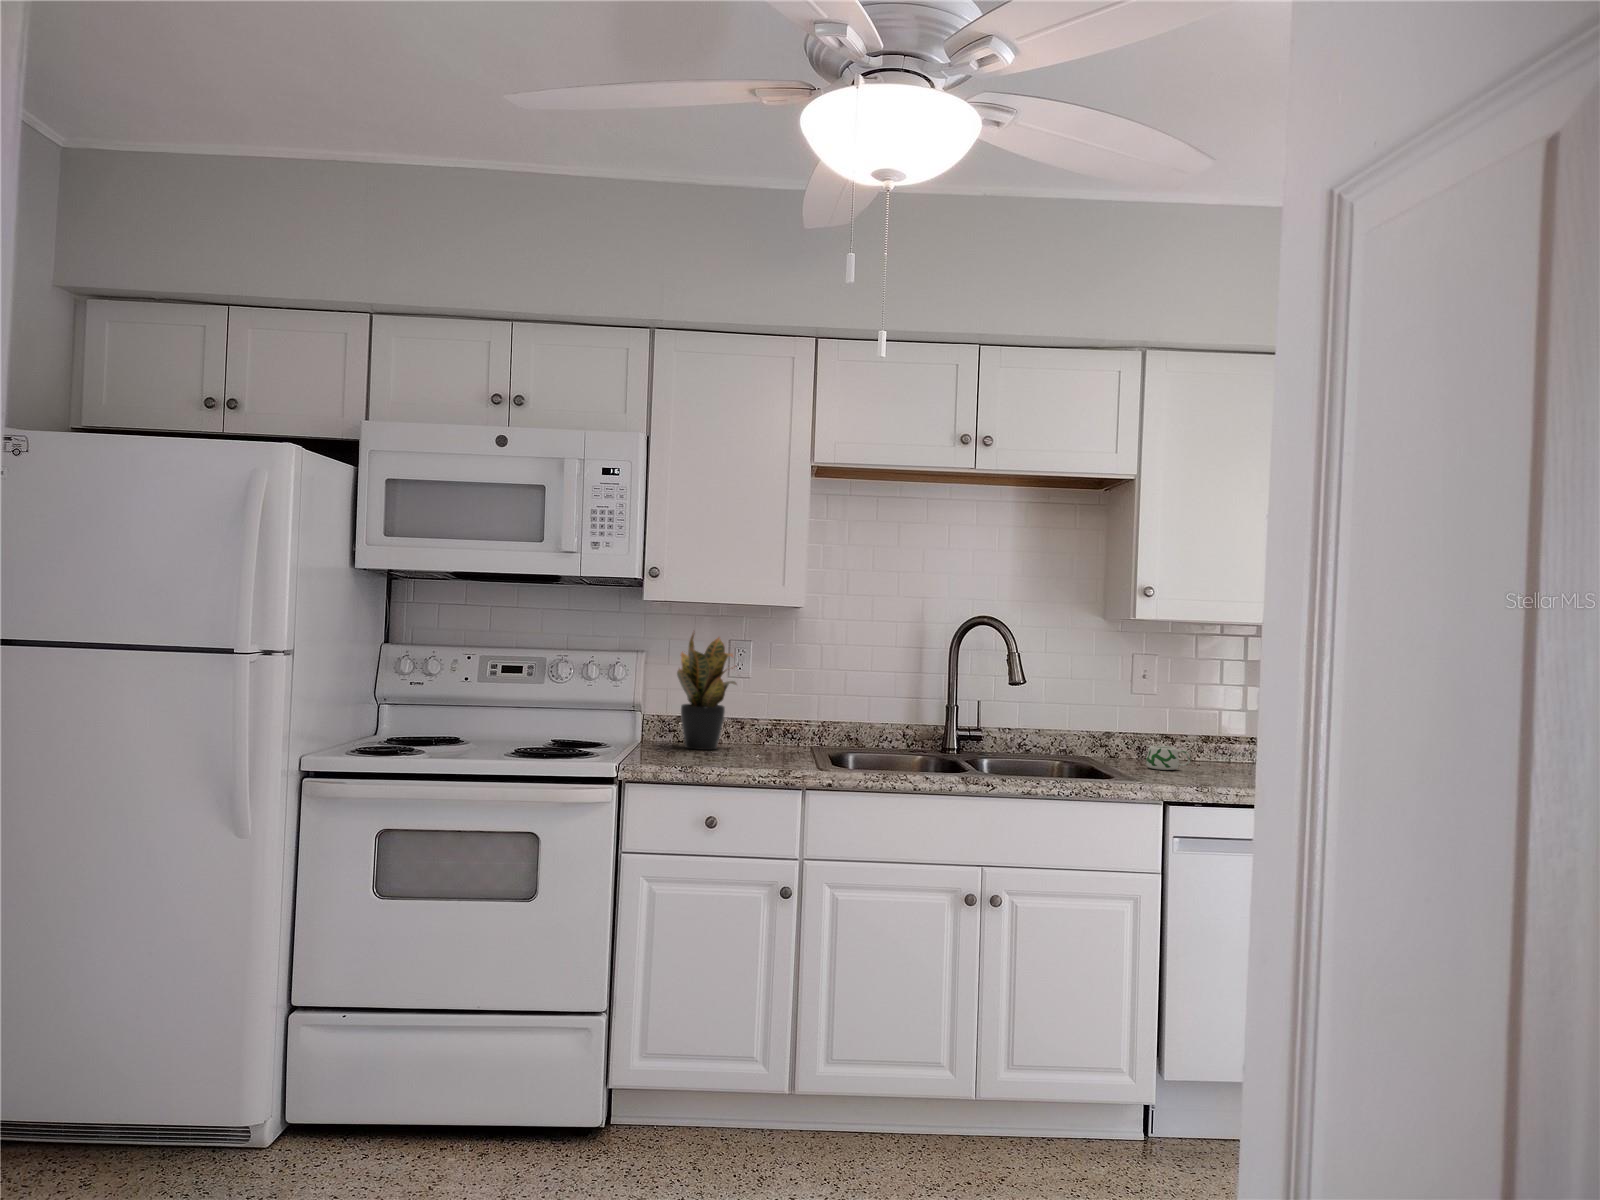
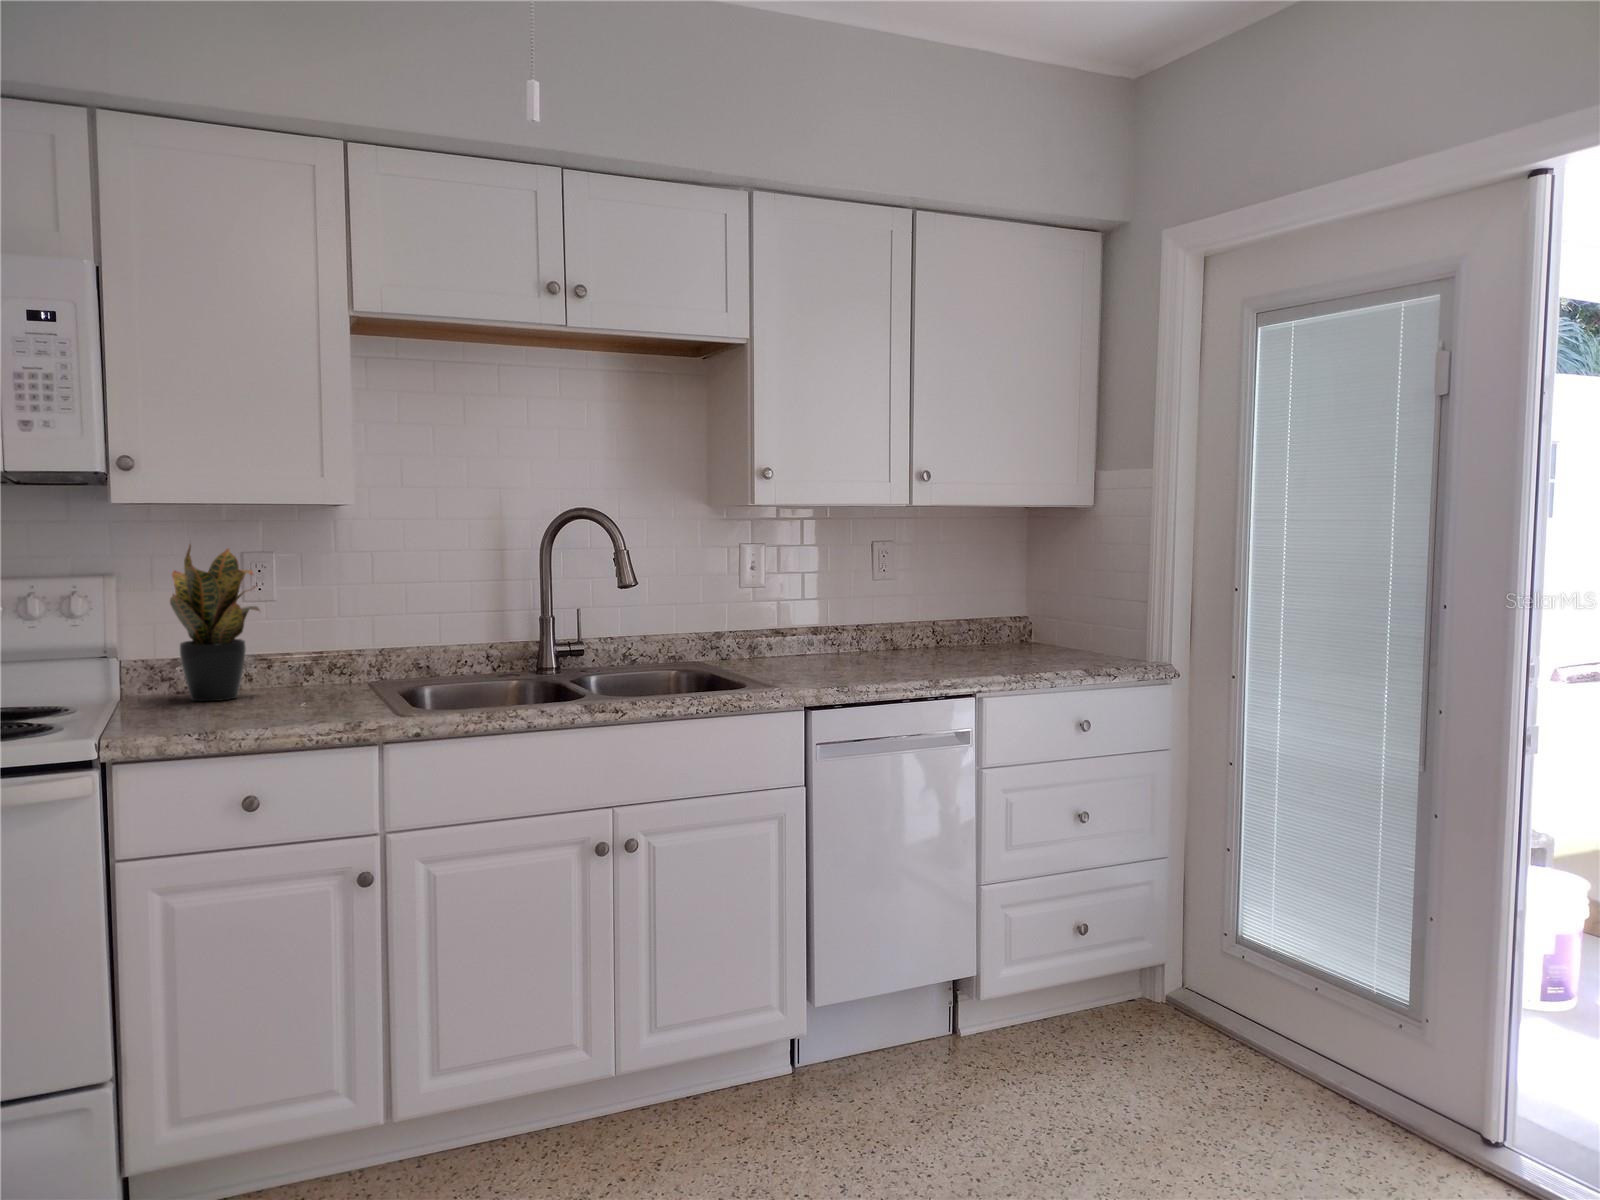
mug: present [1146,746,1191,770] -> none [763,643,809,669]

